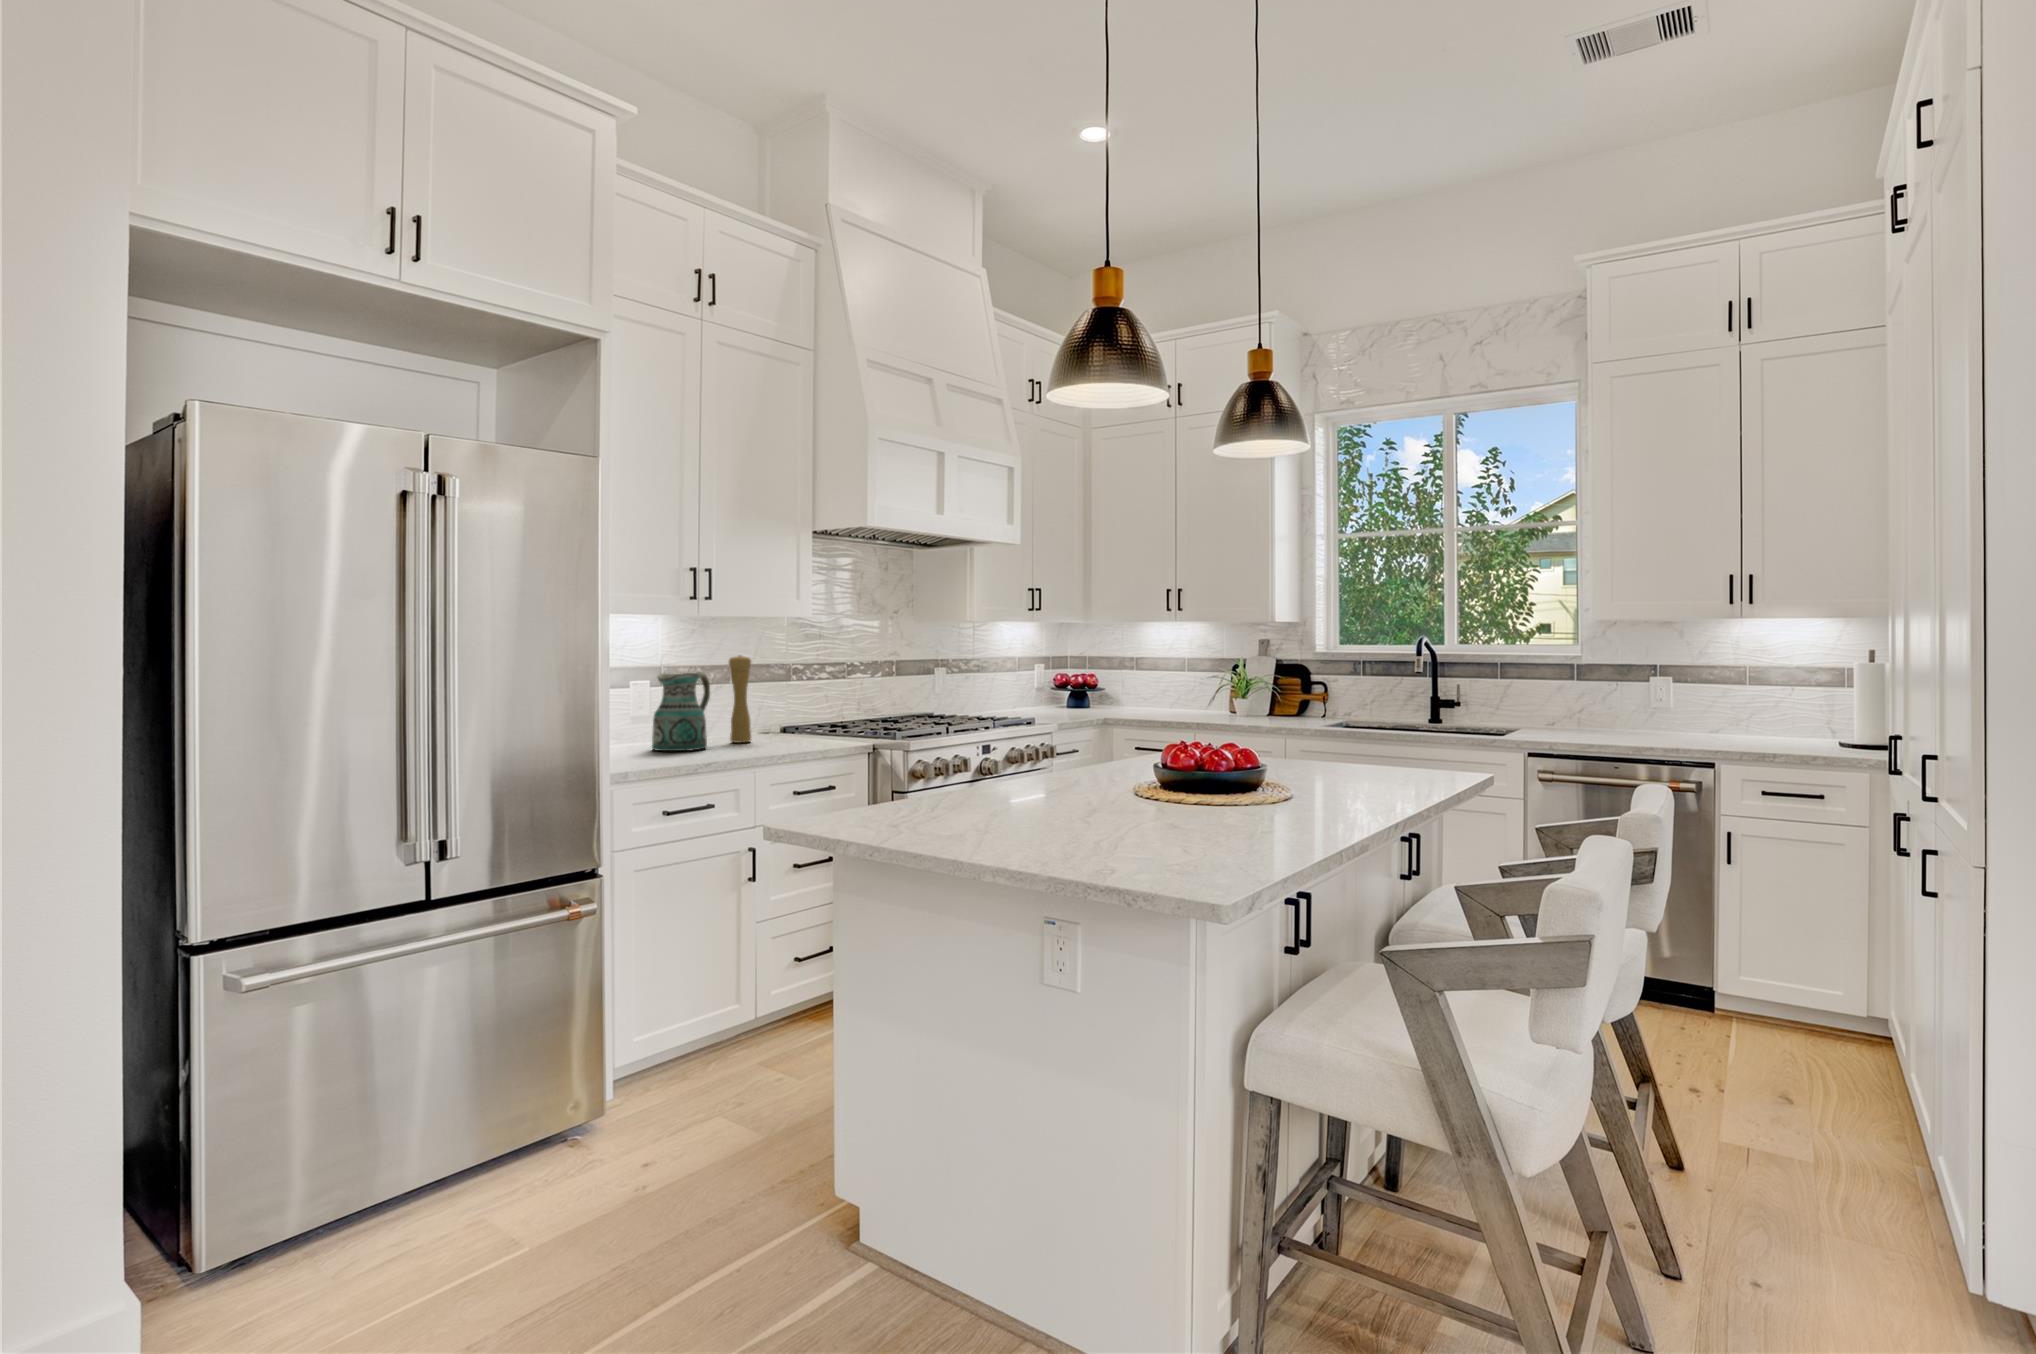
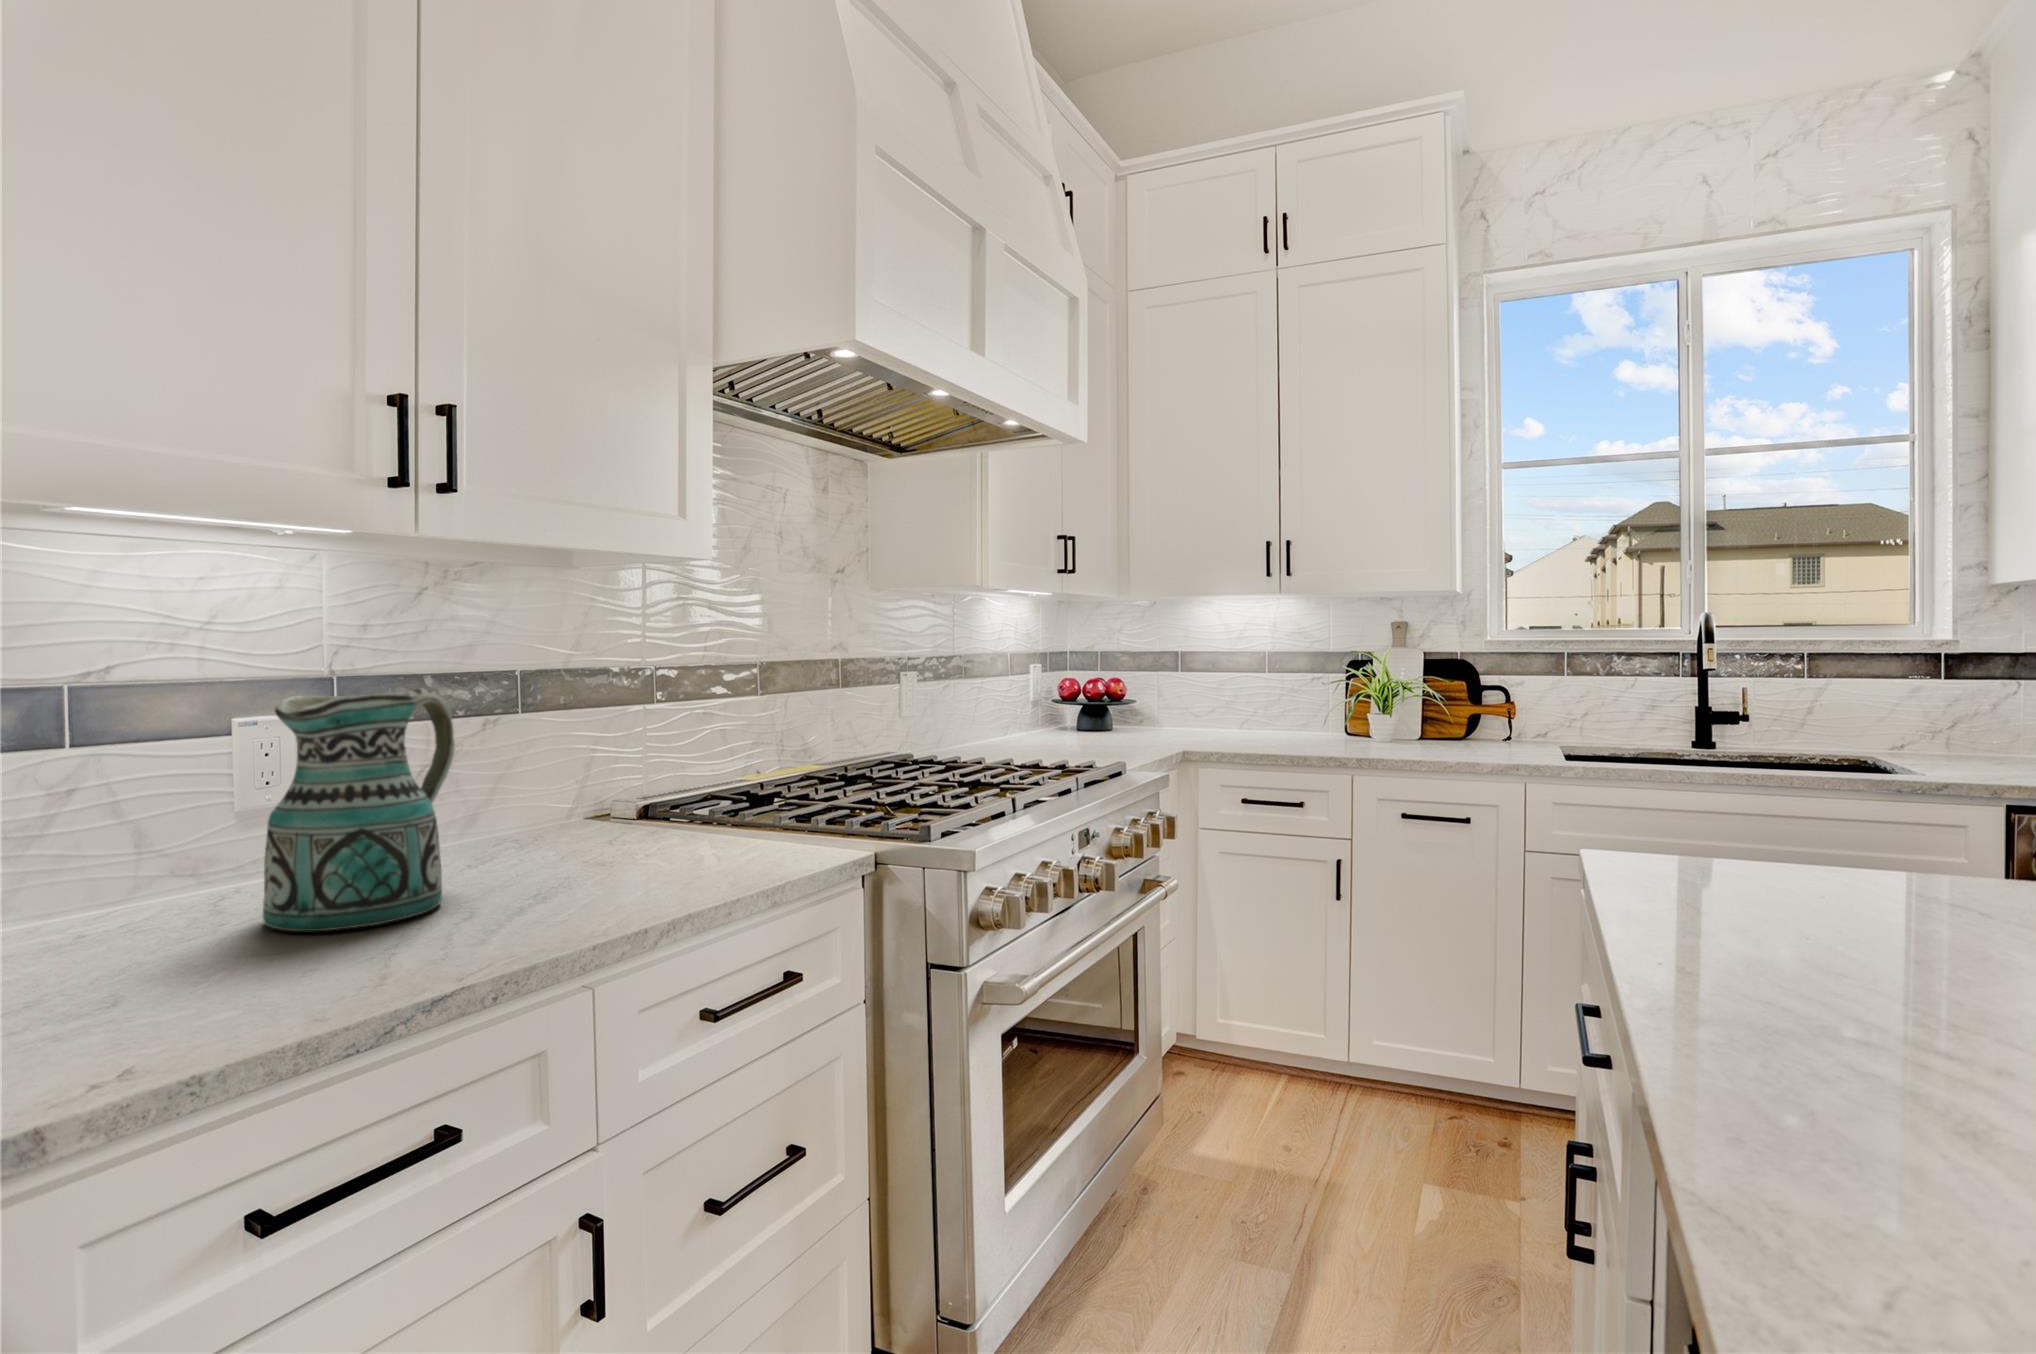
pepper mill: present [729,656,751,743] -> none [507,644,571,870]

